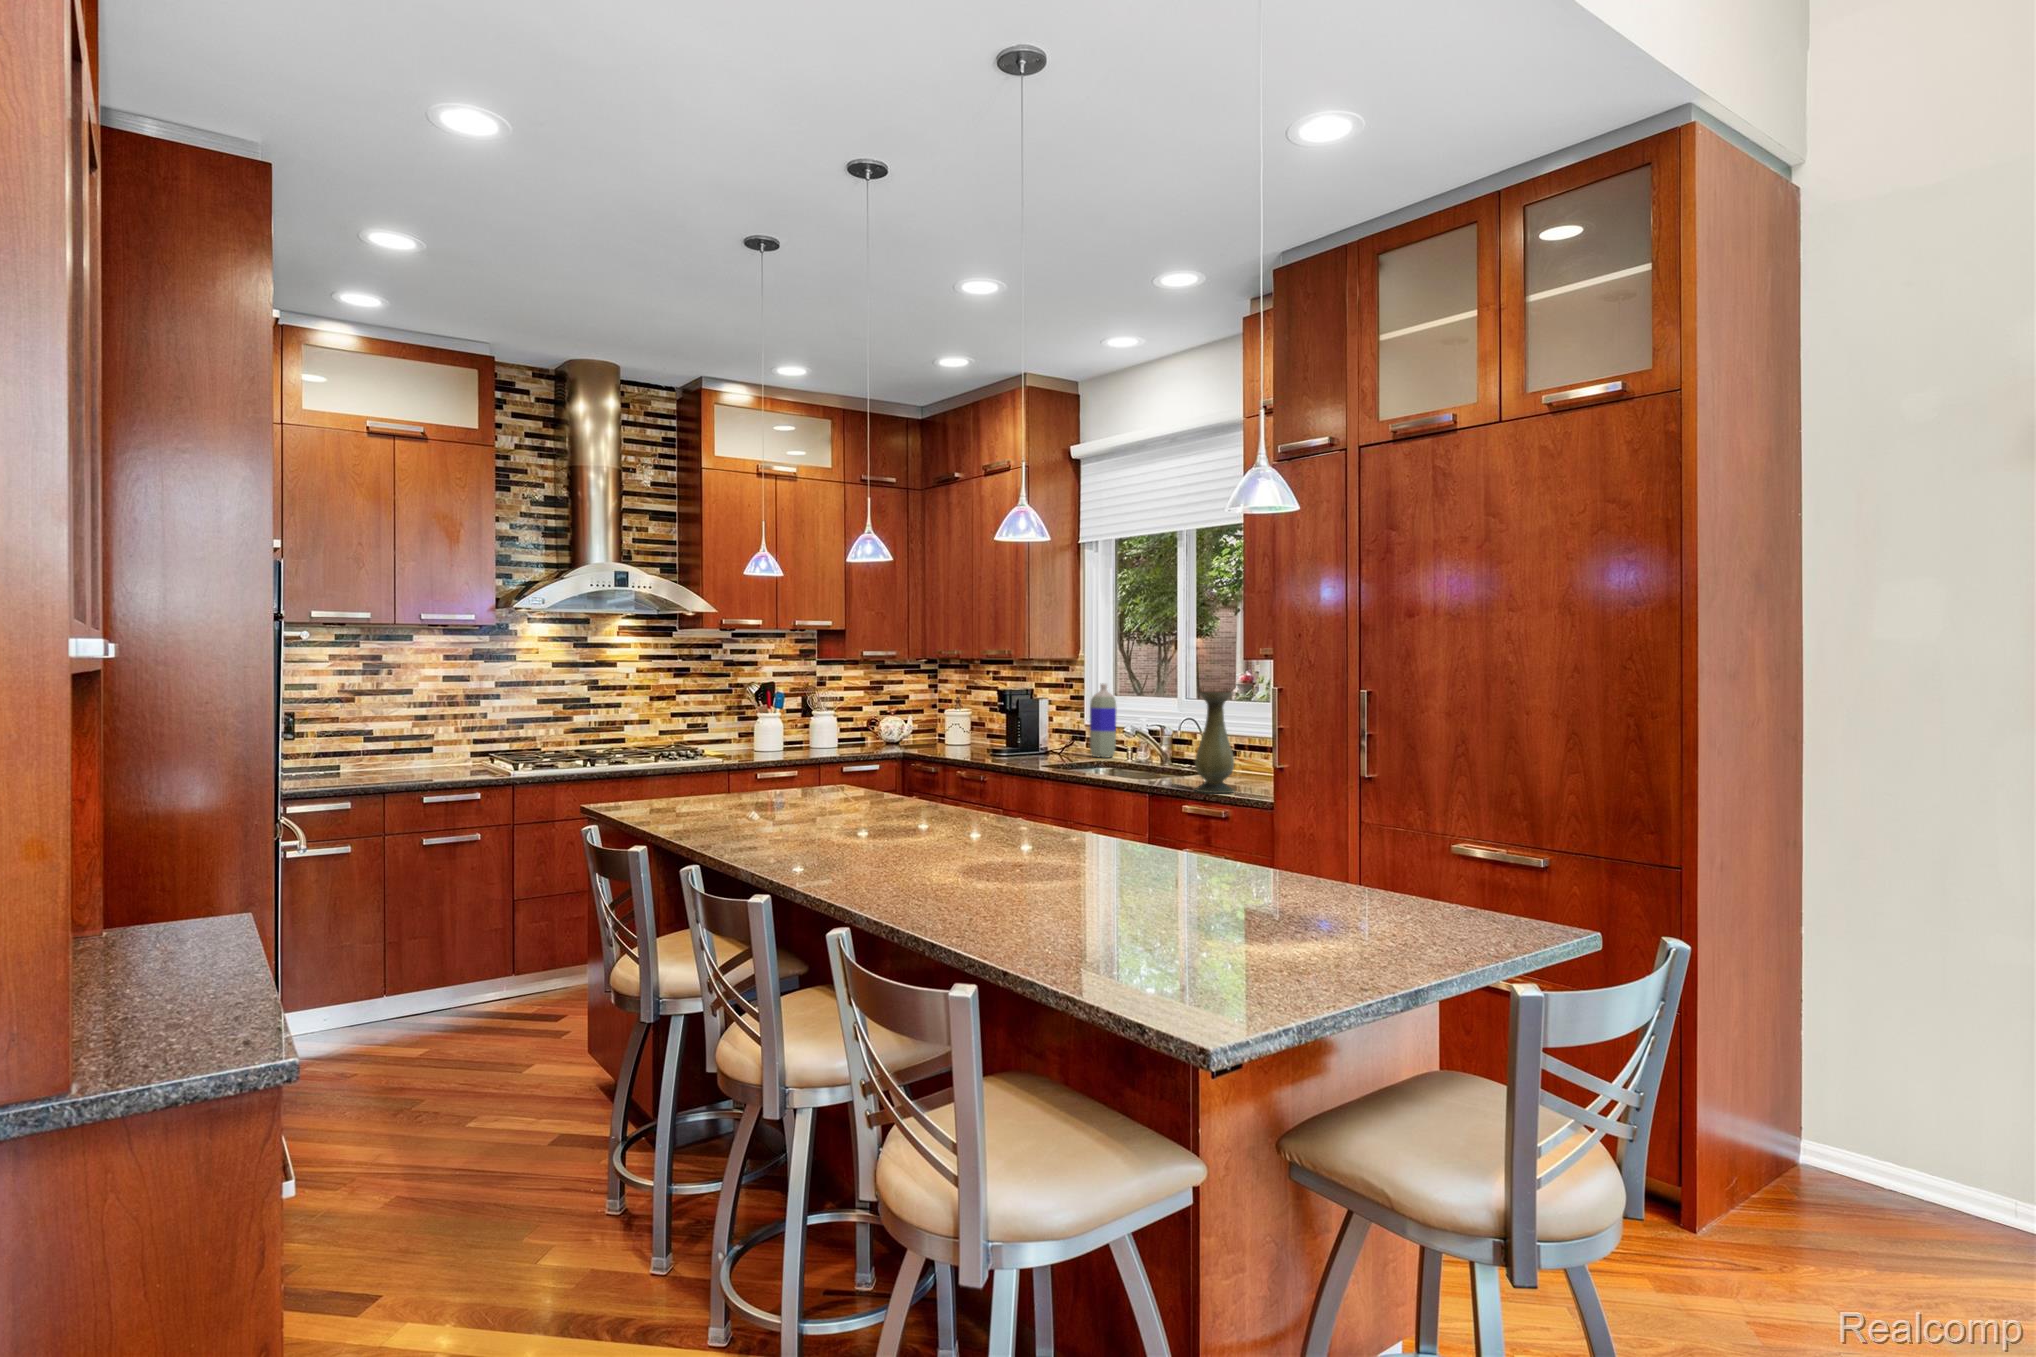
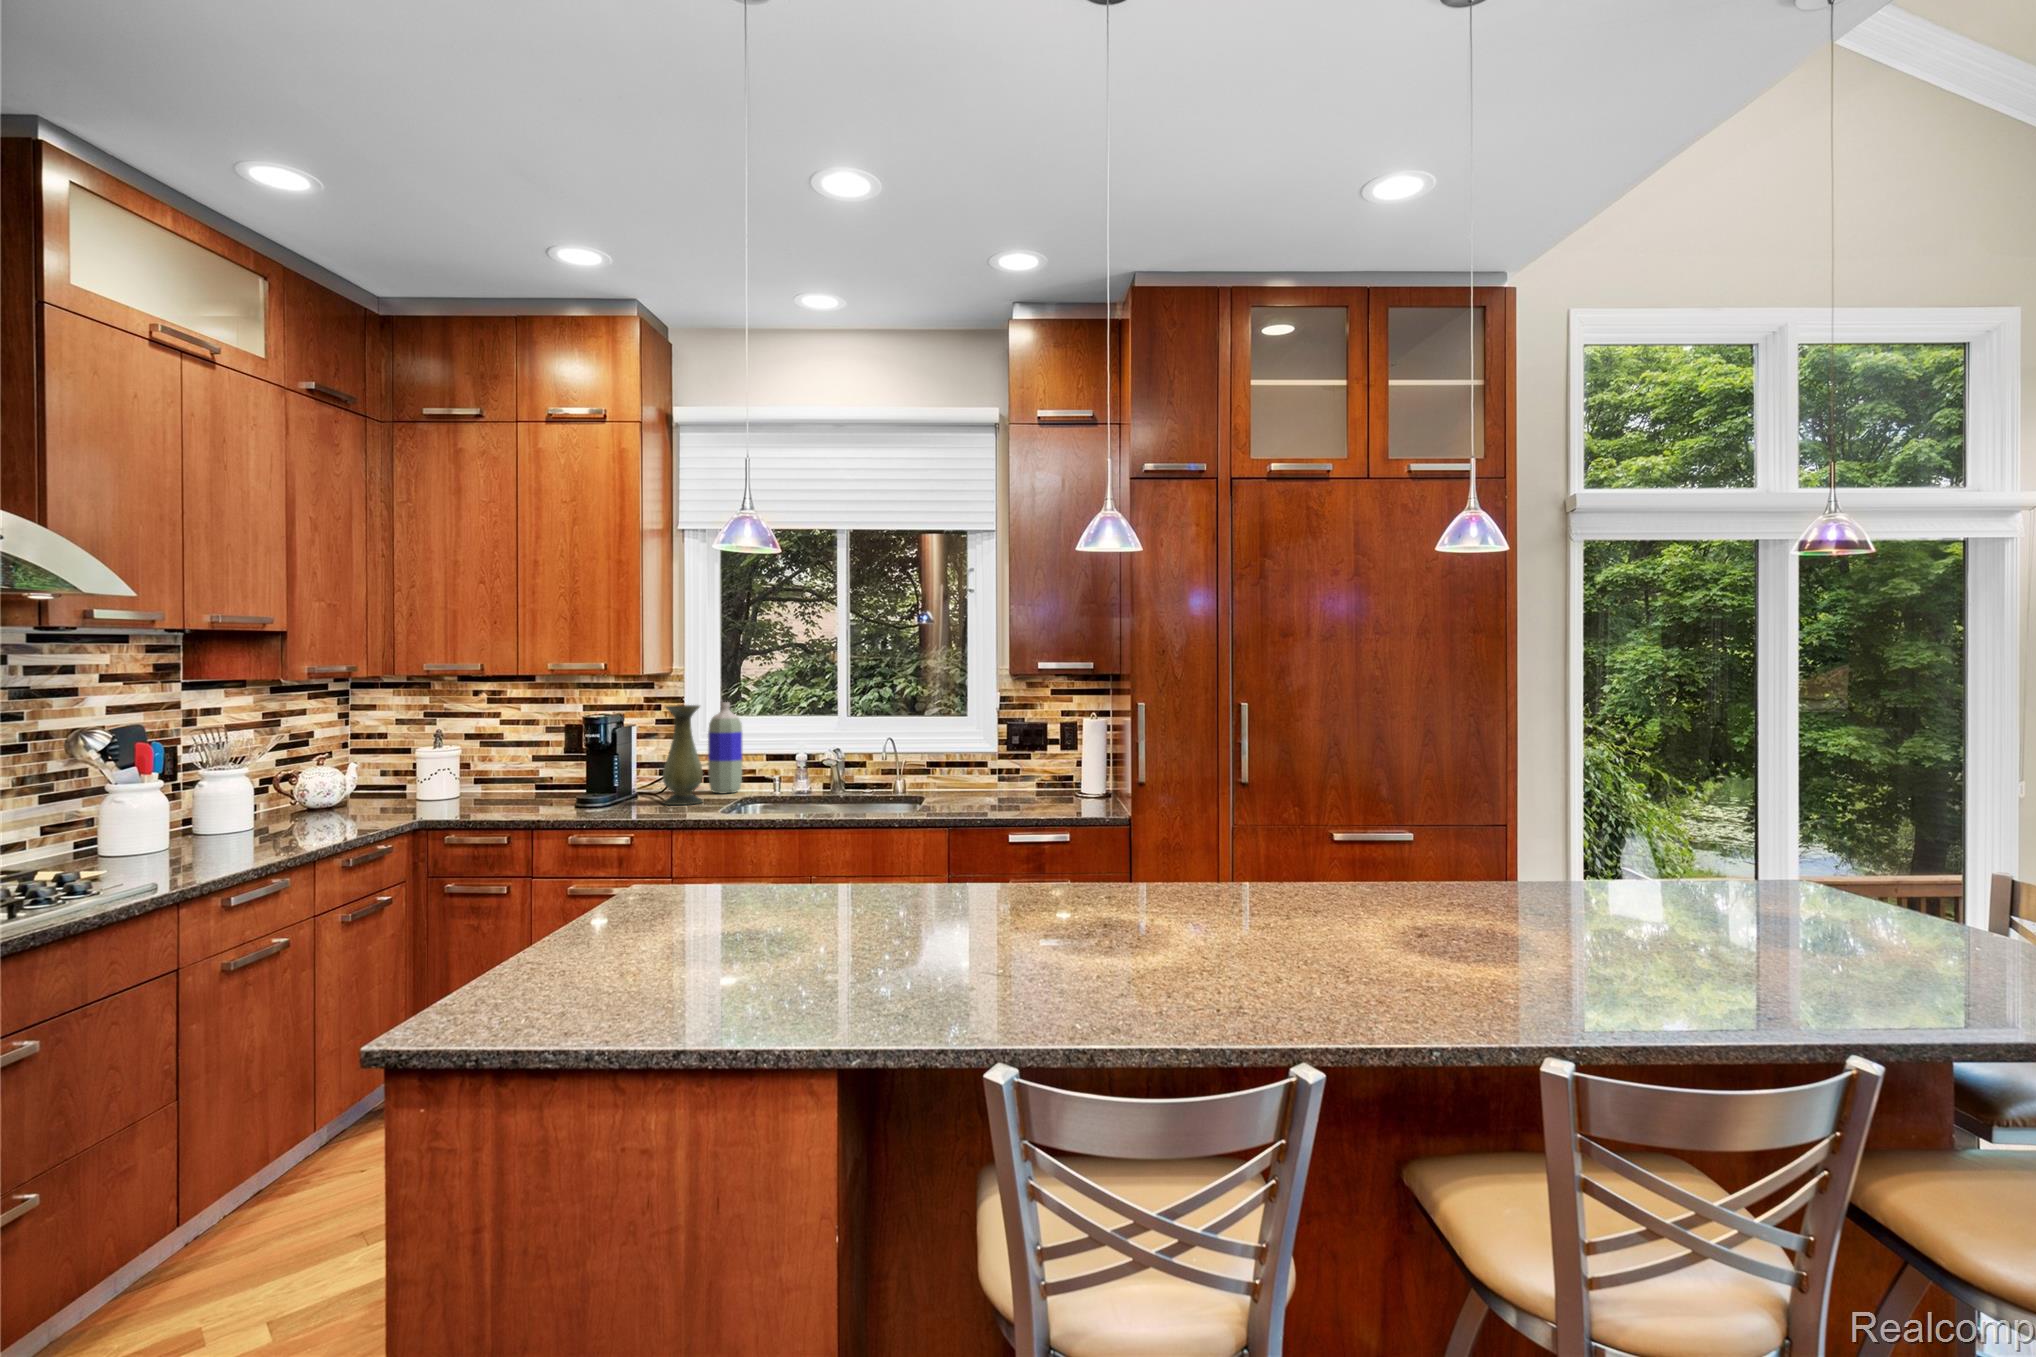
vase: present [1195,692,1234,793] -> present [663,705,703,805]

